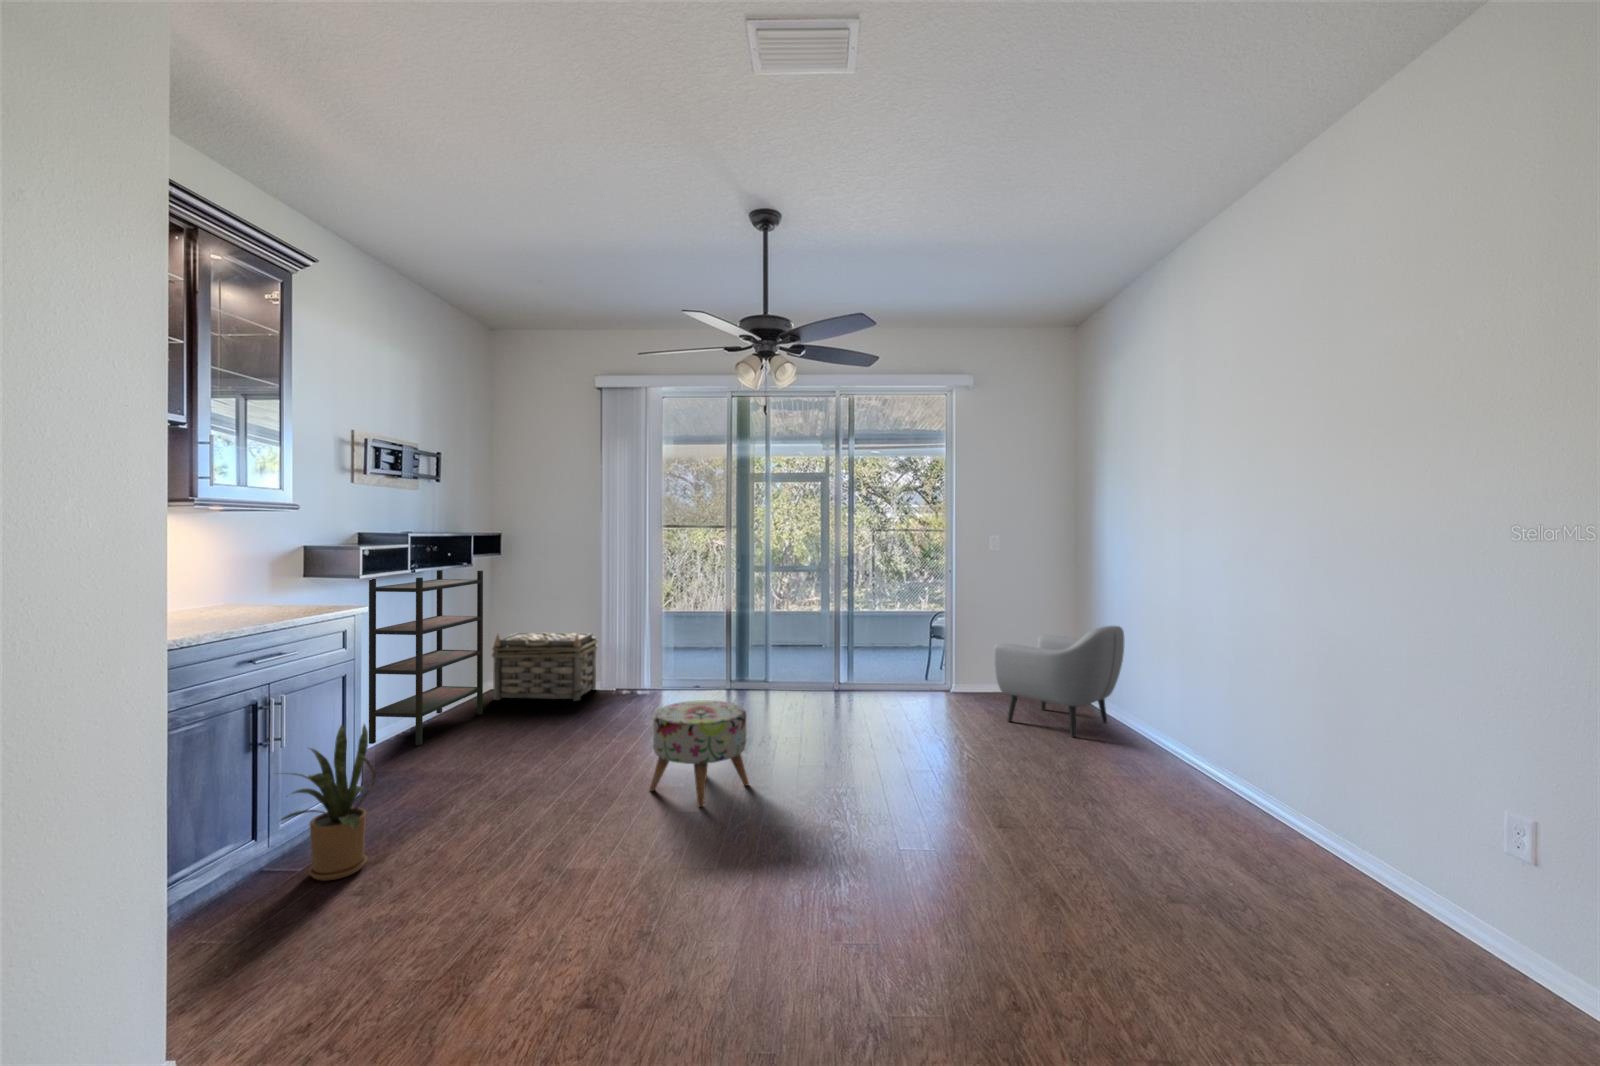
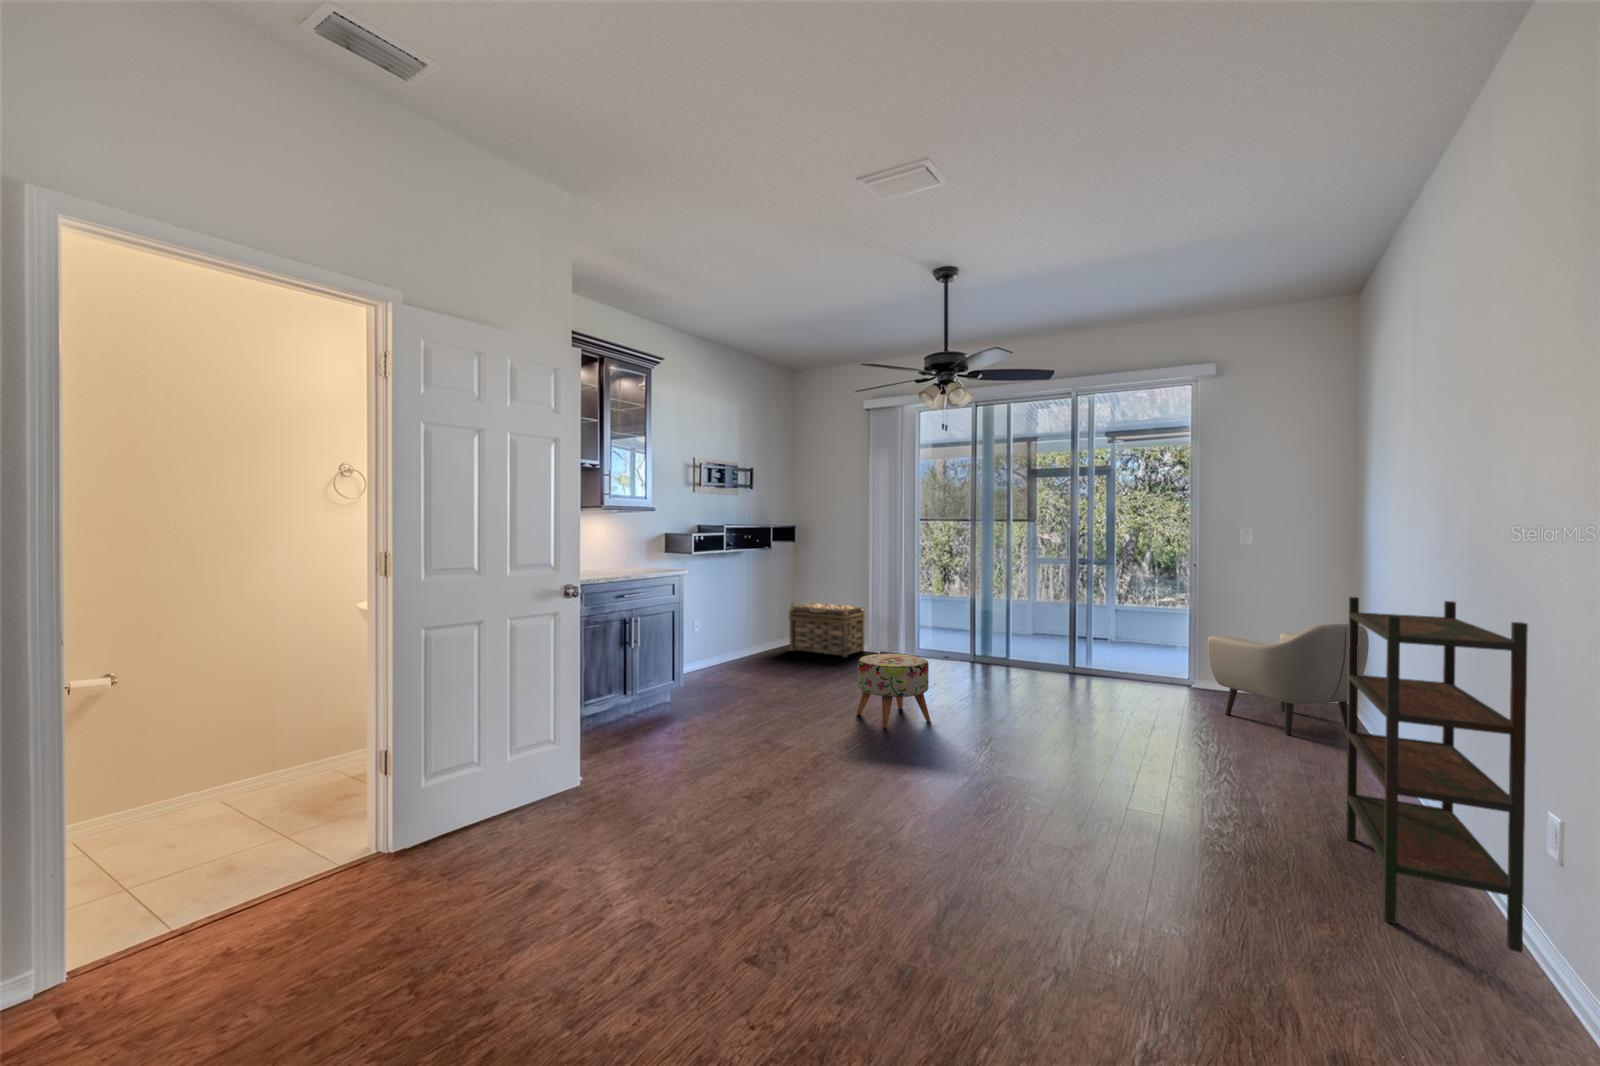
bookshelf: present [369,570,483,745] -> present [1346,597,1528,953]
house plant: present [281,724,375,881] -> none [630,638,679,726]

